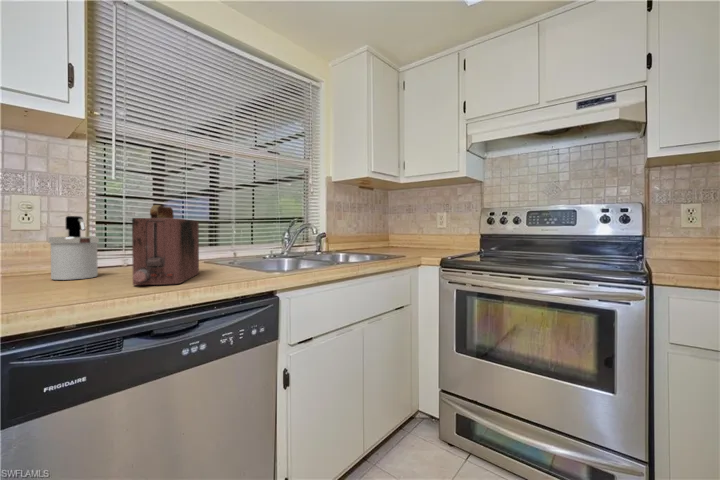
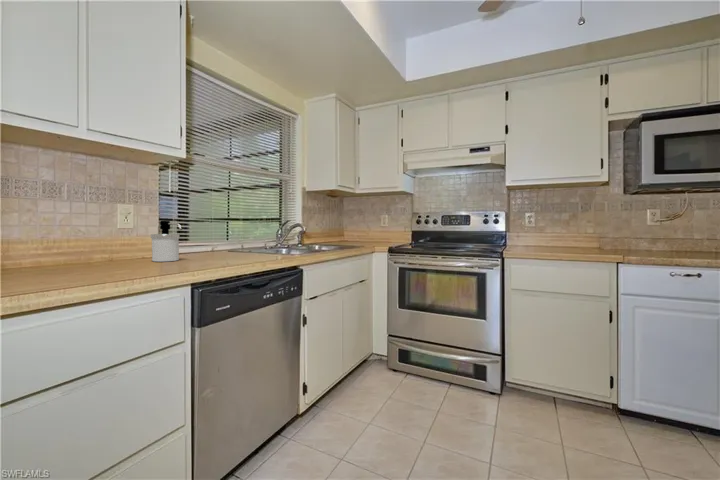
toaster: present [132,205,199,285] -> none [219,215,248,263]

